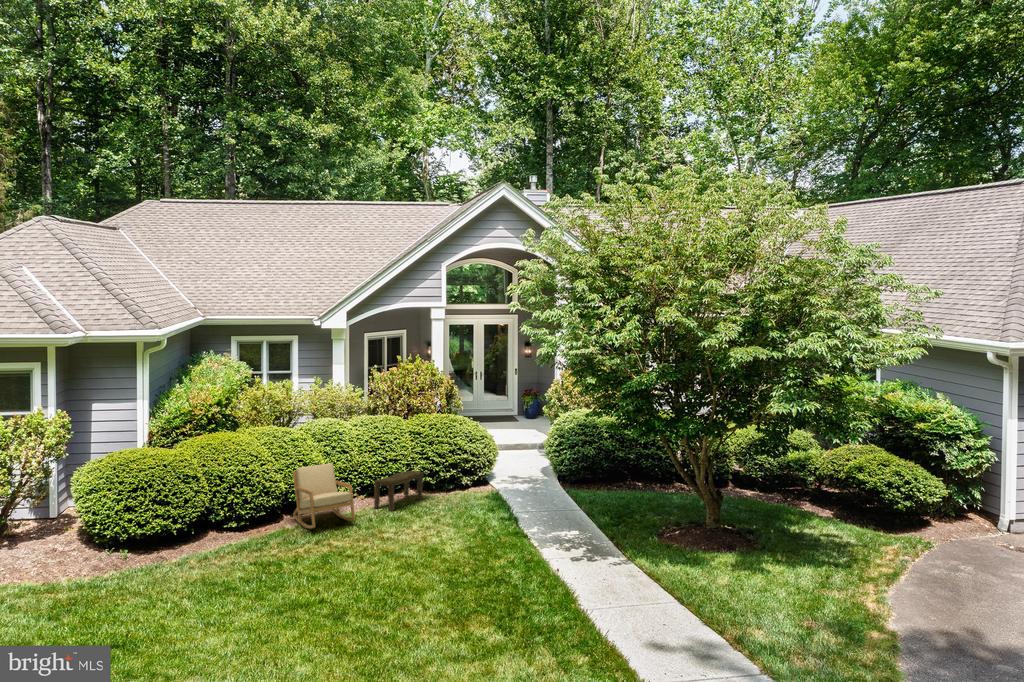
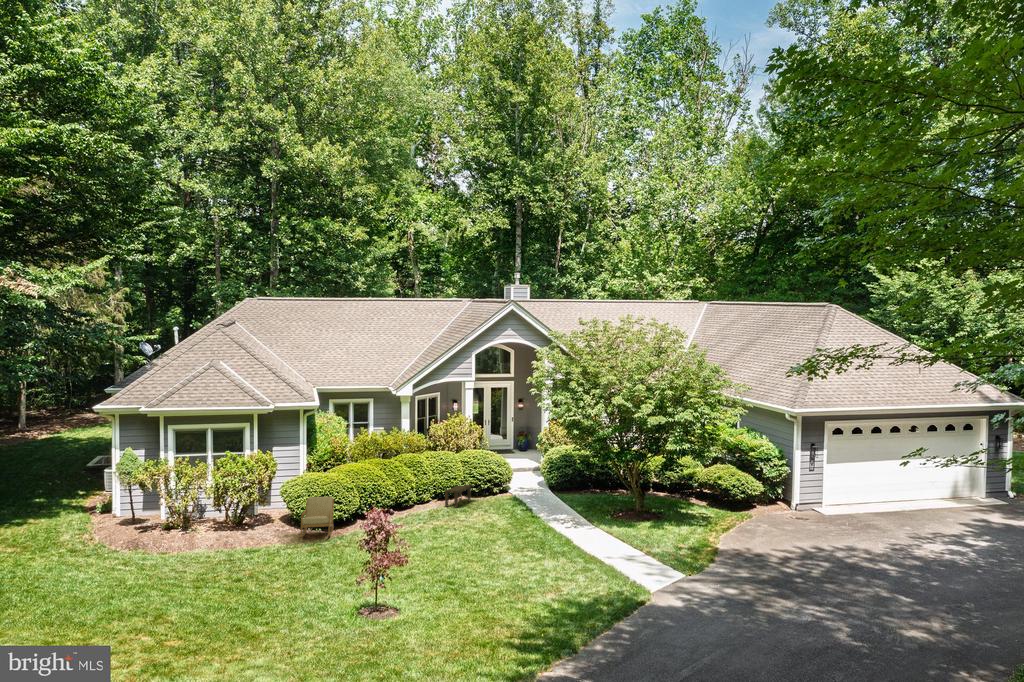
chair: present [293,463,355,529] -> present [300,497,334,538]

